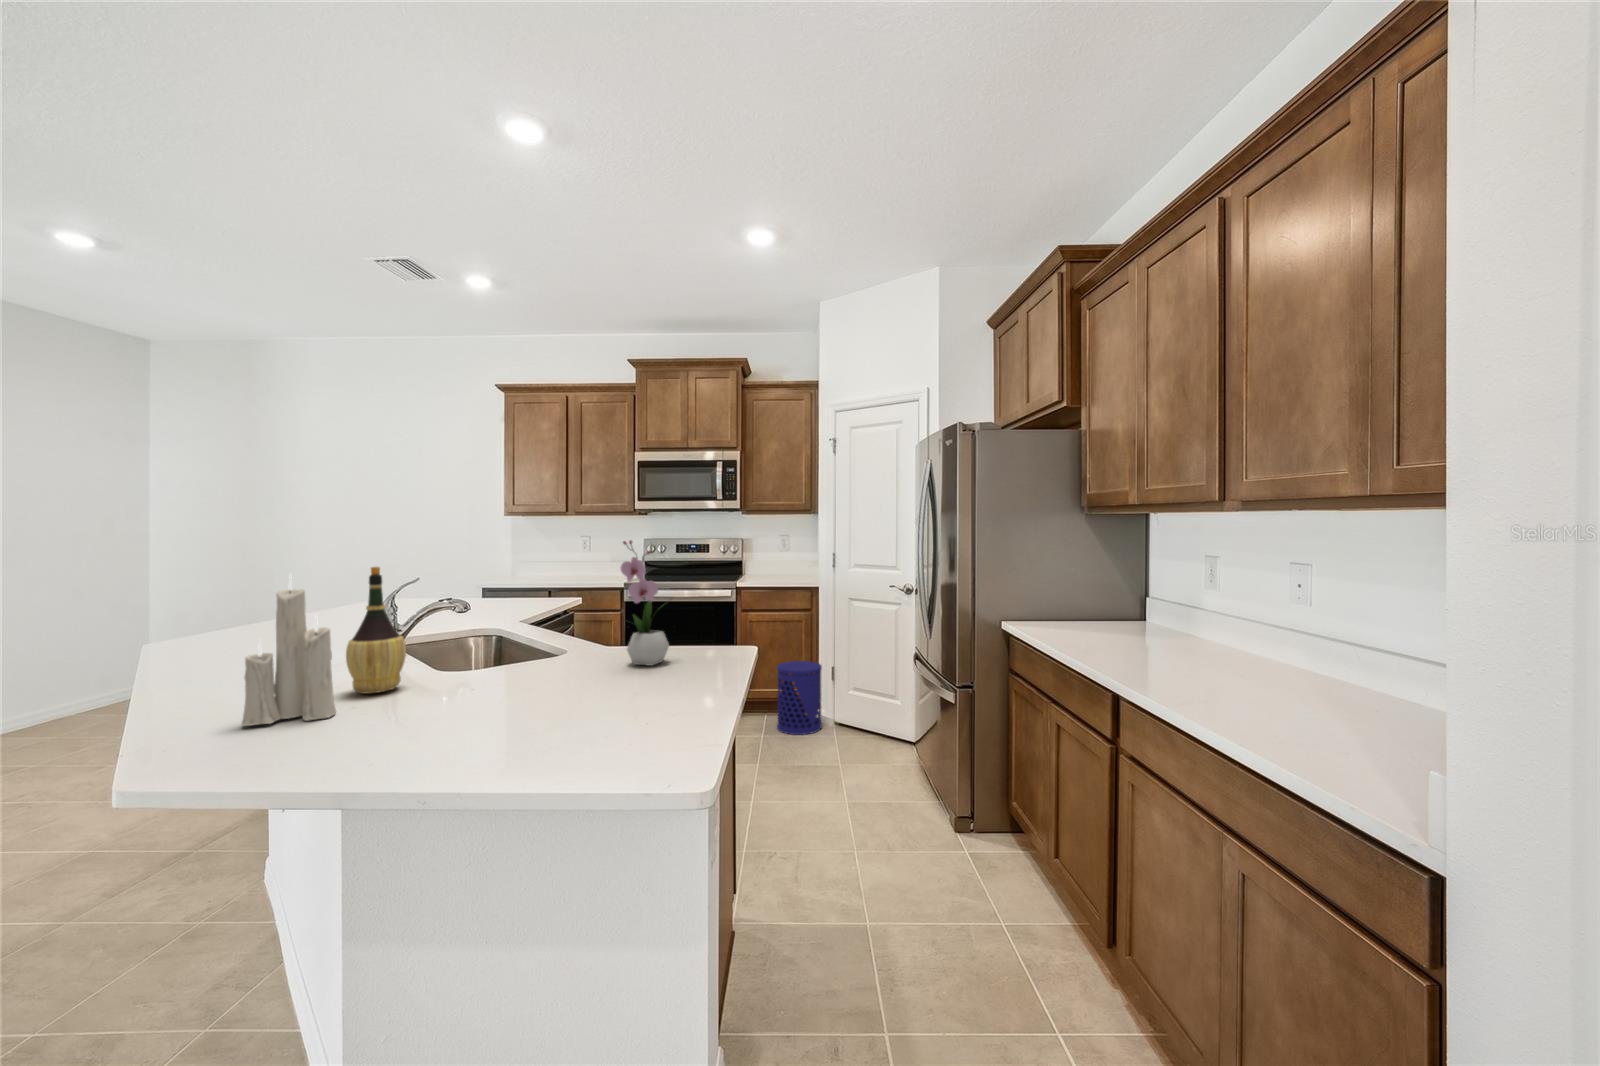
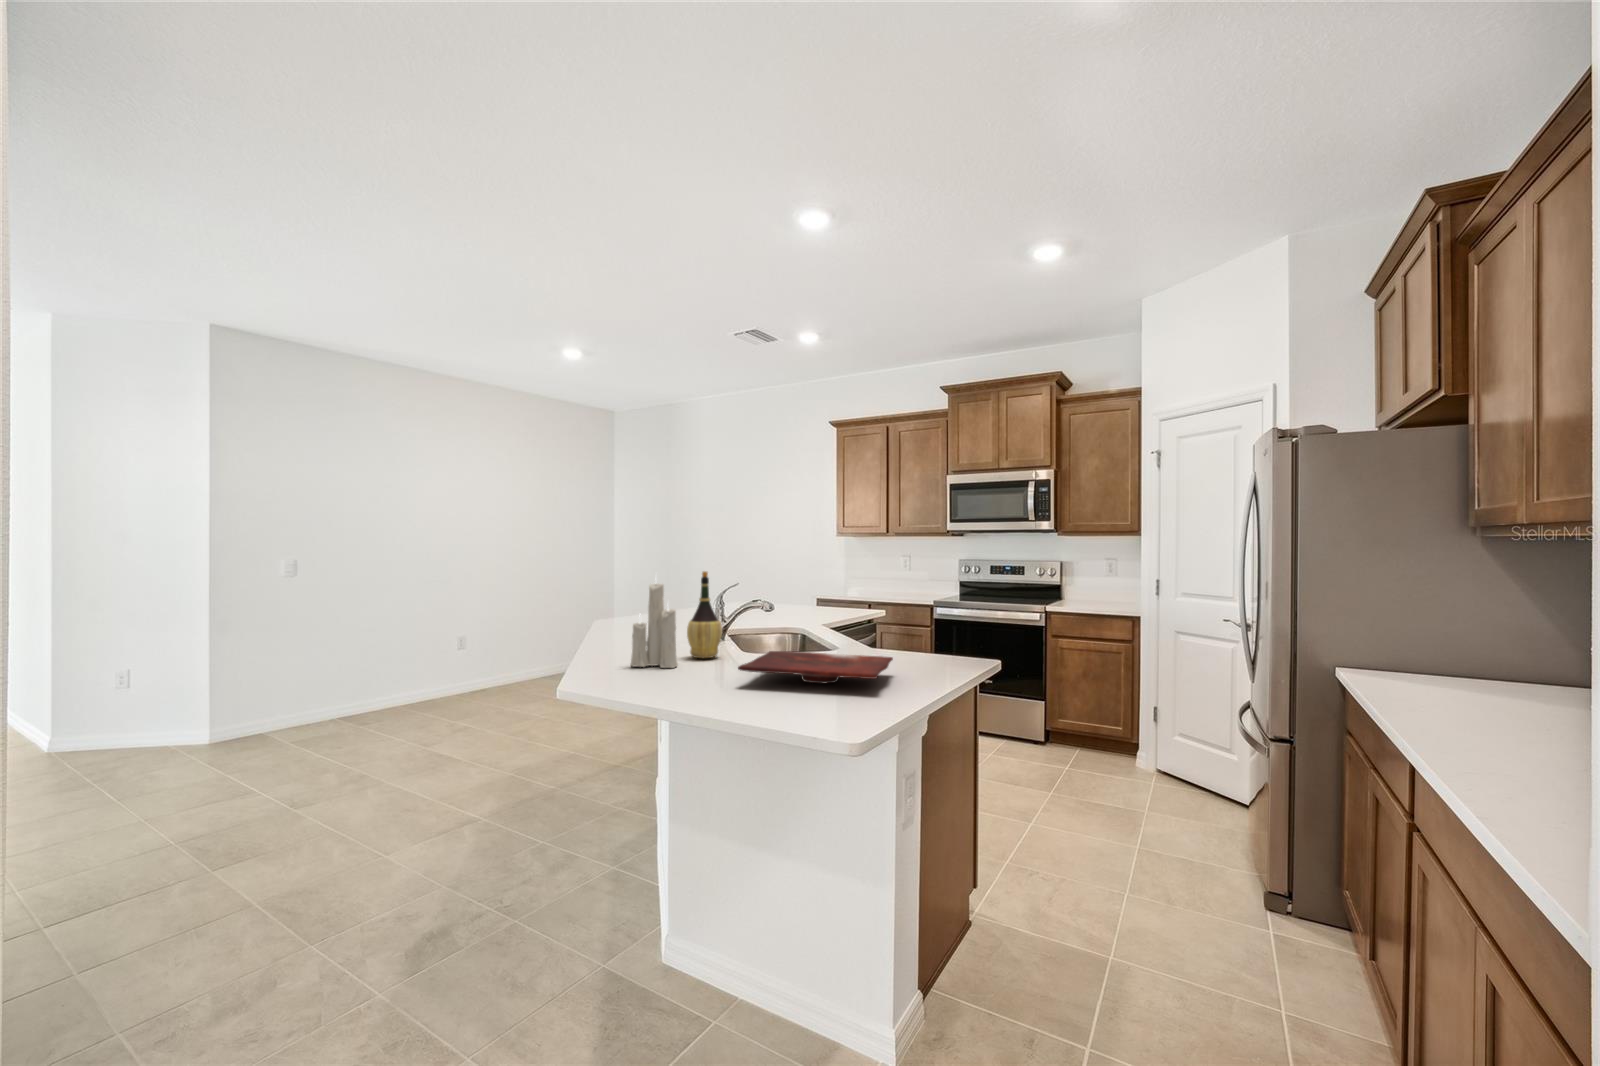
flower arrangement: present [620,540,669,666] -> none [869,557,915,663]
waste bin: present [777,661,822,735] -> none [1087,697,1142,779]
cutting board: none [463,662,674,713] -> present [738,651,893,683]

